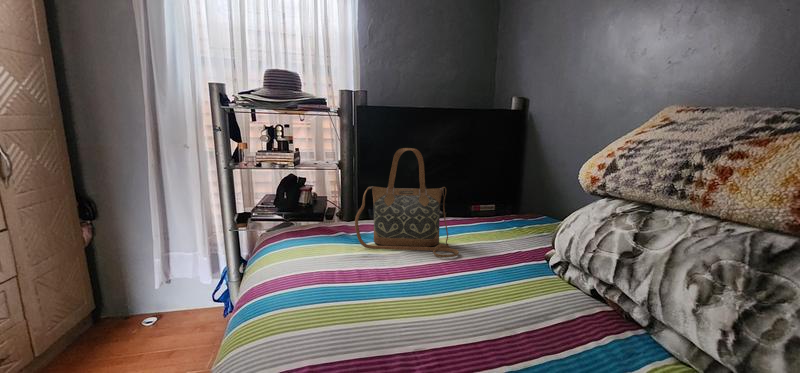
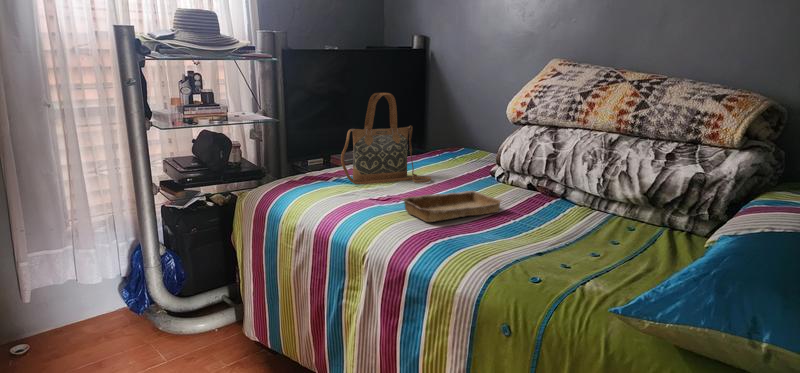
tray: none [334,285,496,343] -> present [401,191,503,222]

